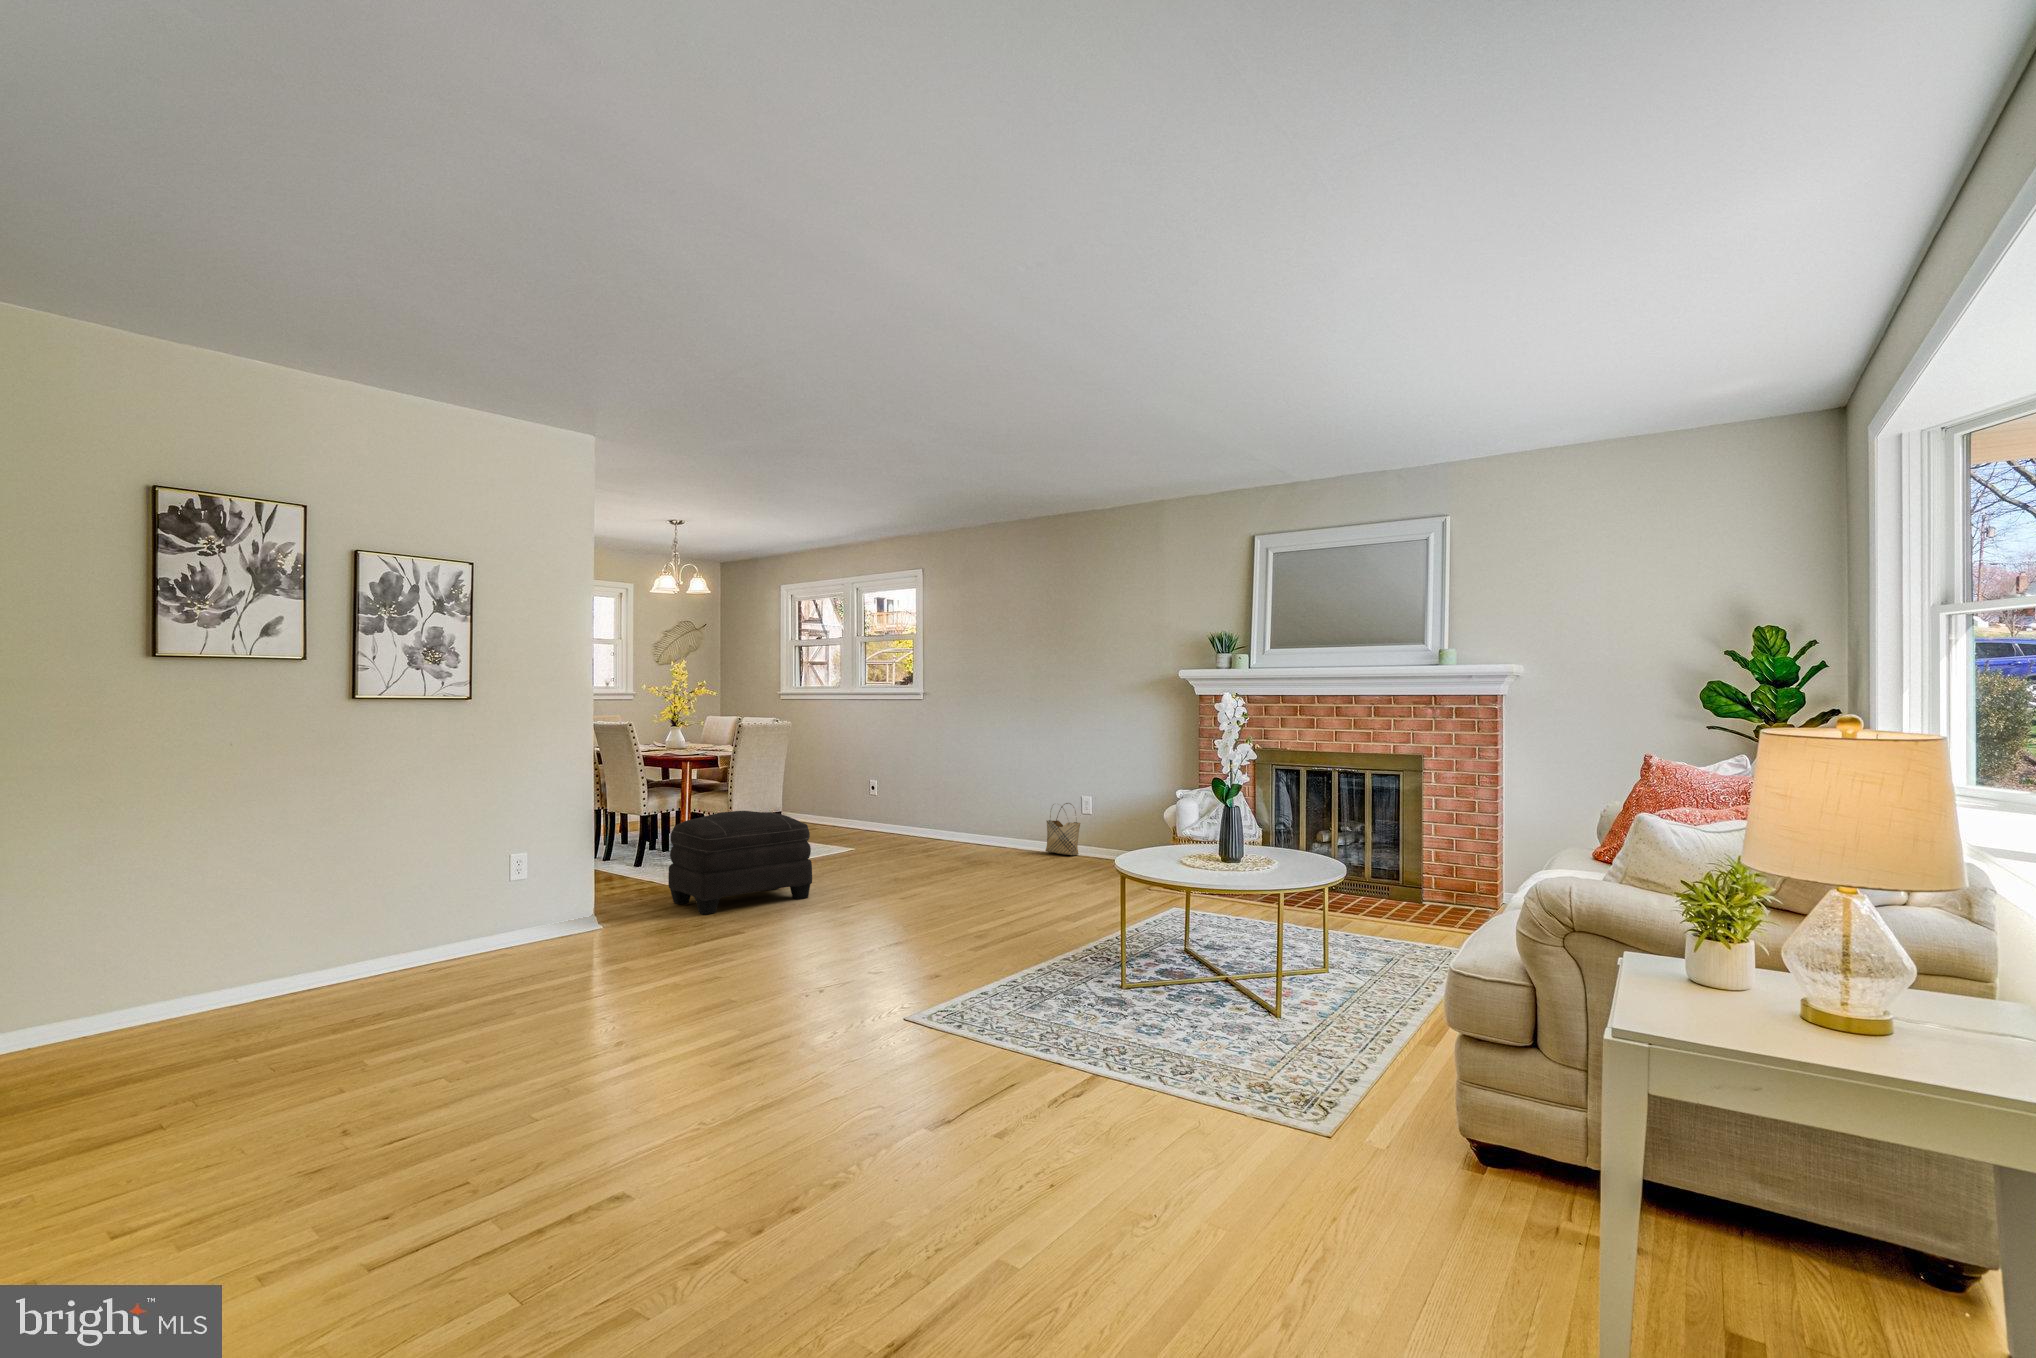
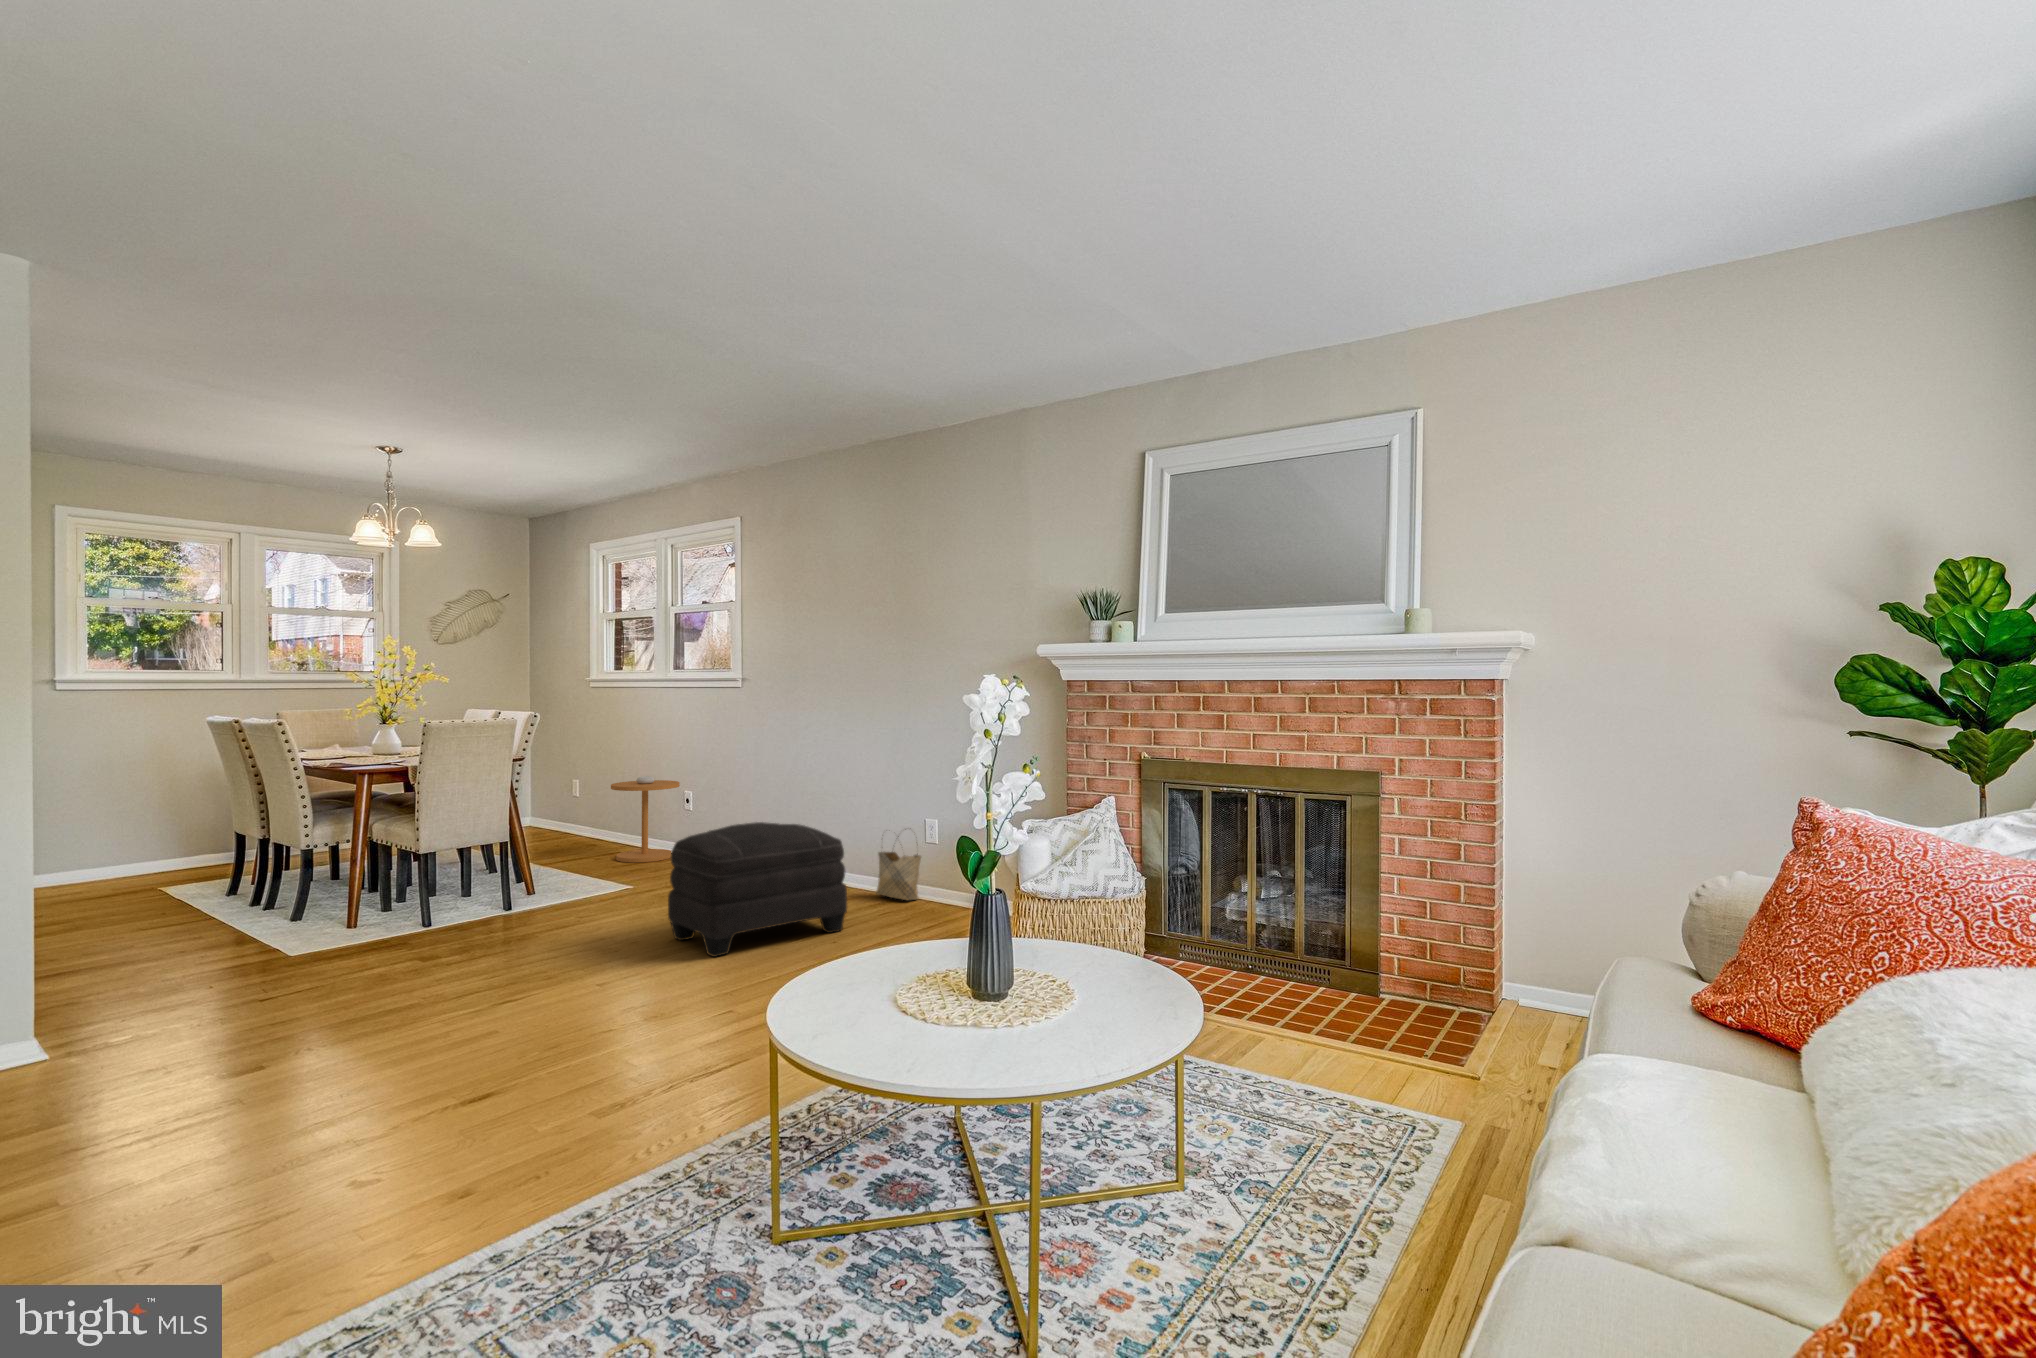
side table: none [819,768,869,834] -> present [611,776,680,862]
ottoman: present [668,811,812,915] -> present [668,822,847,957]

